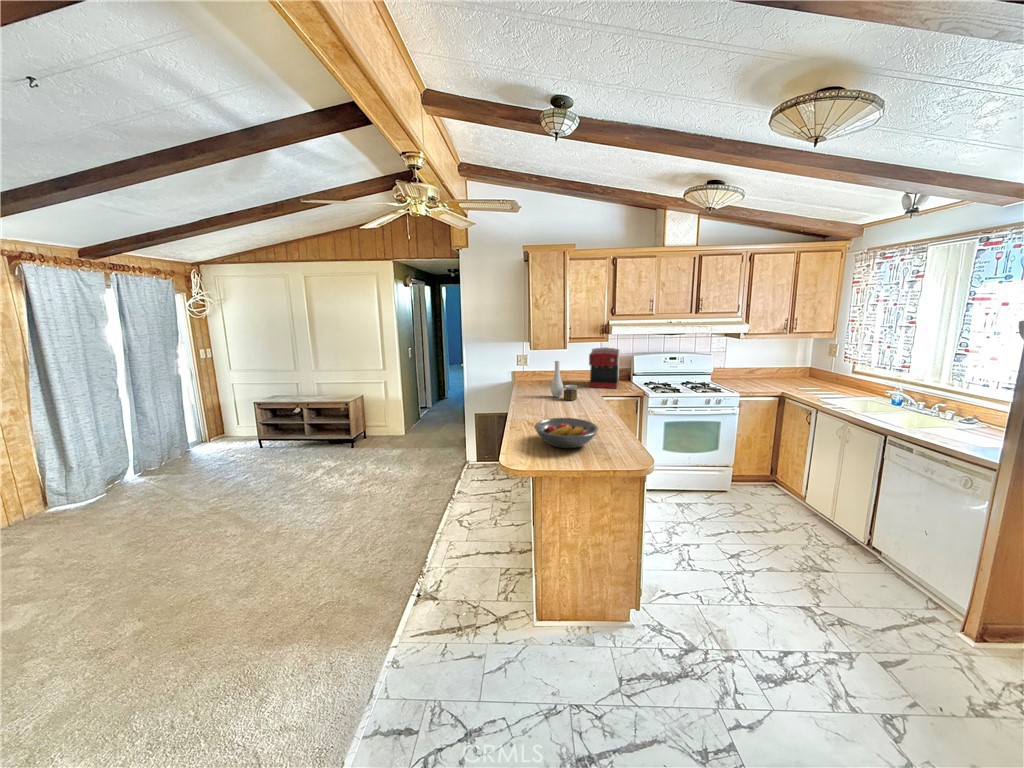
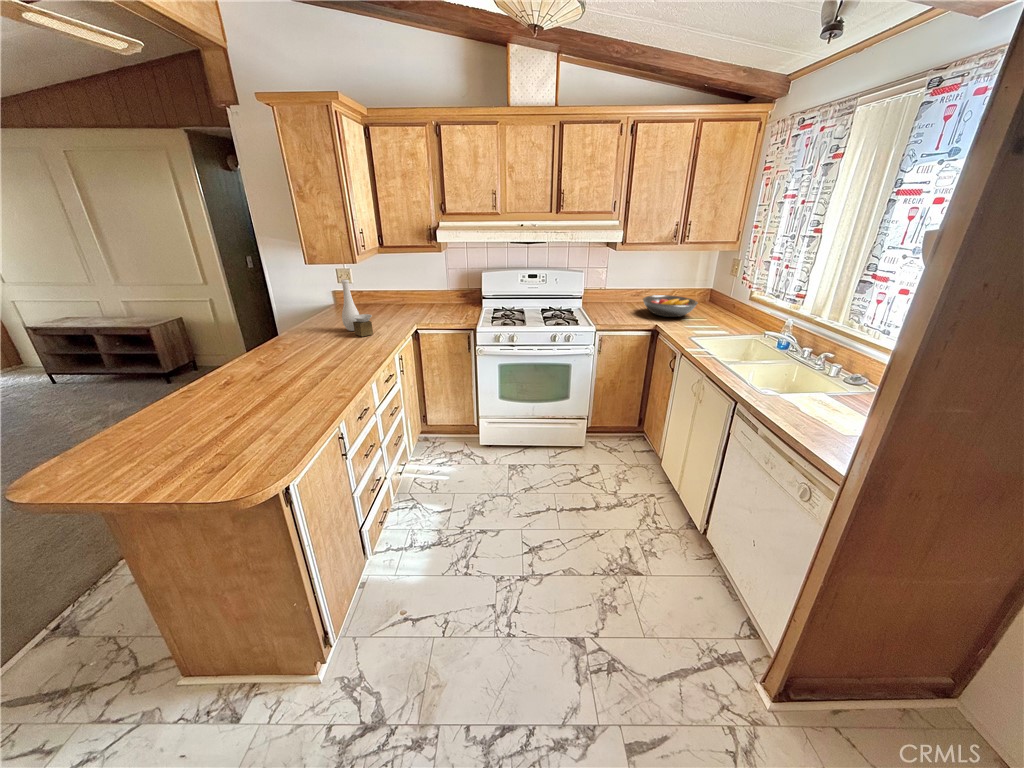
coffee maker: present [589,348,619,388] -> none [414,260,466,317]
fruit bowl: present [534,418,598,448] -> present [643,295,698,317]

